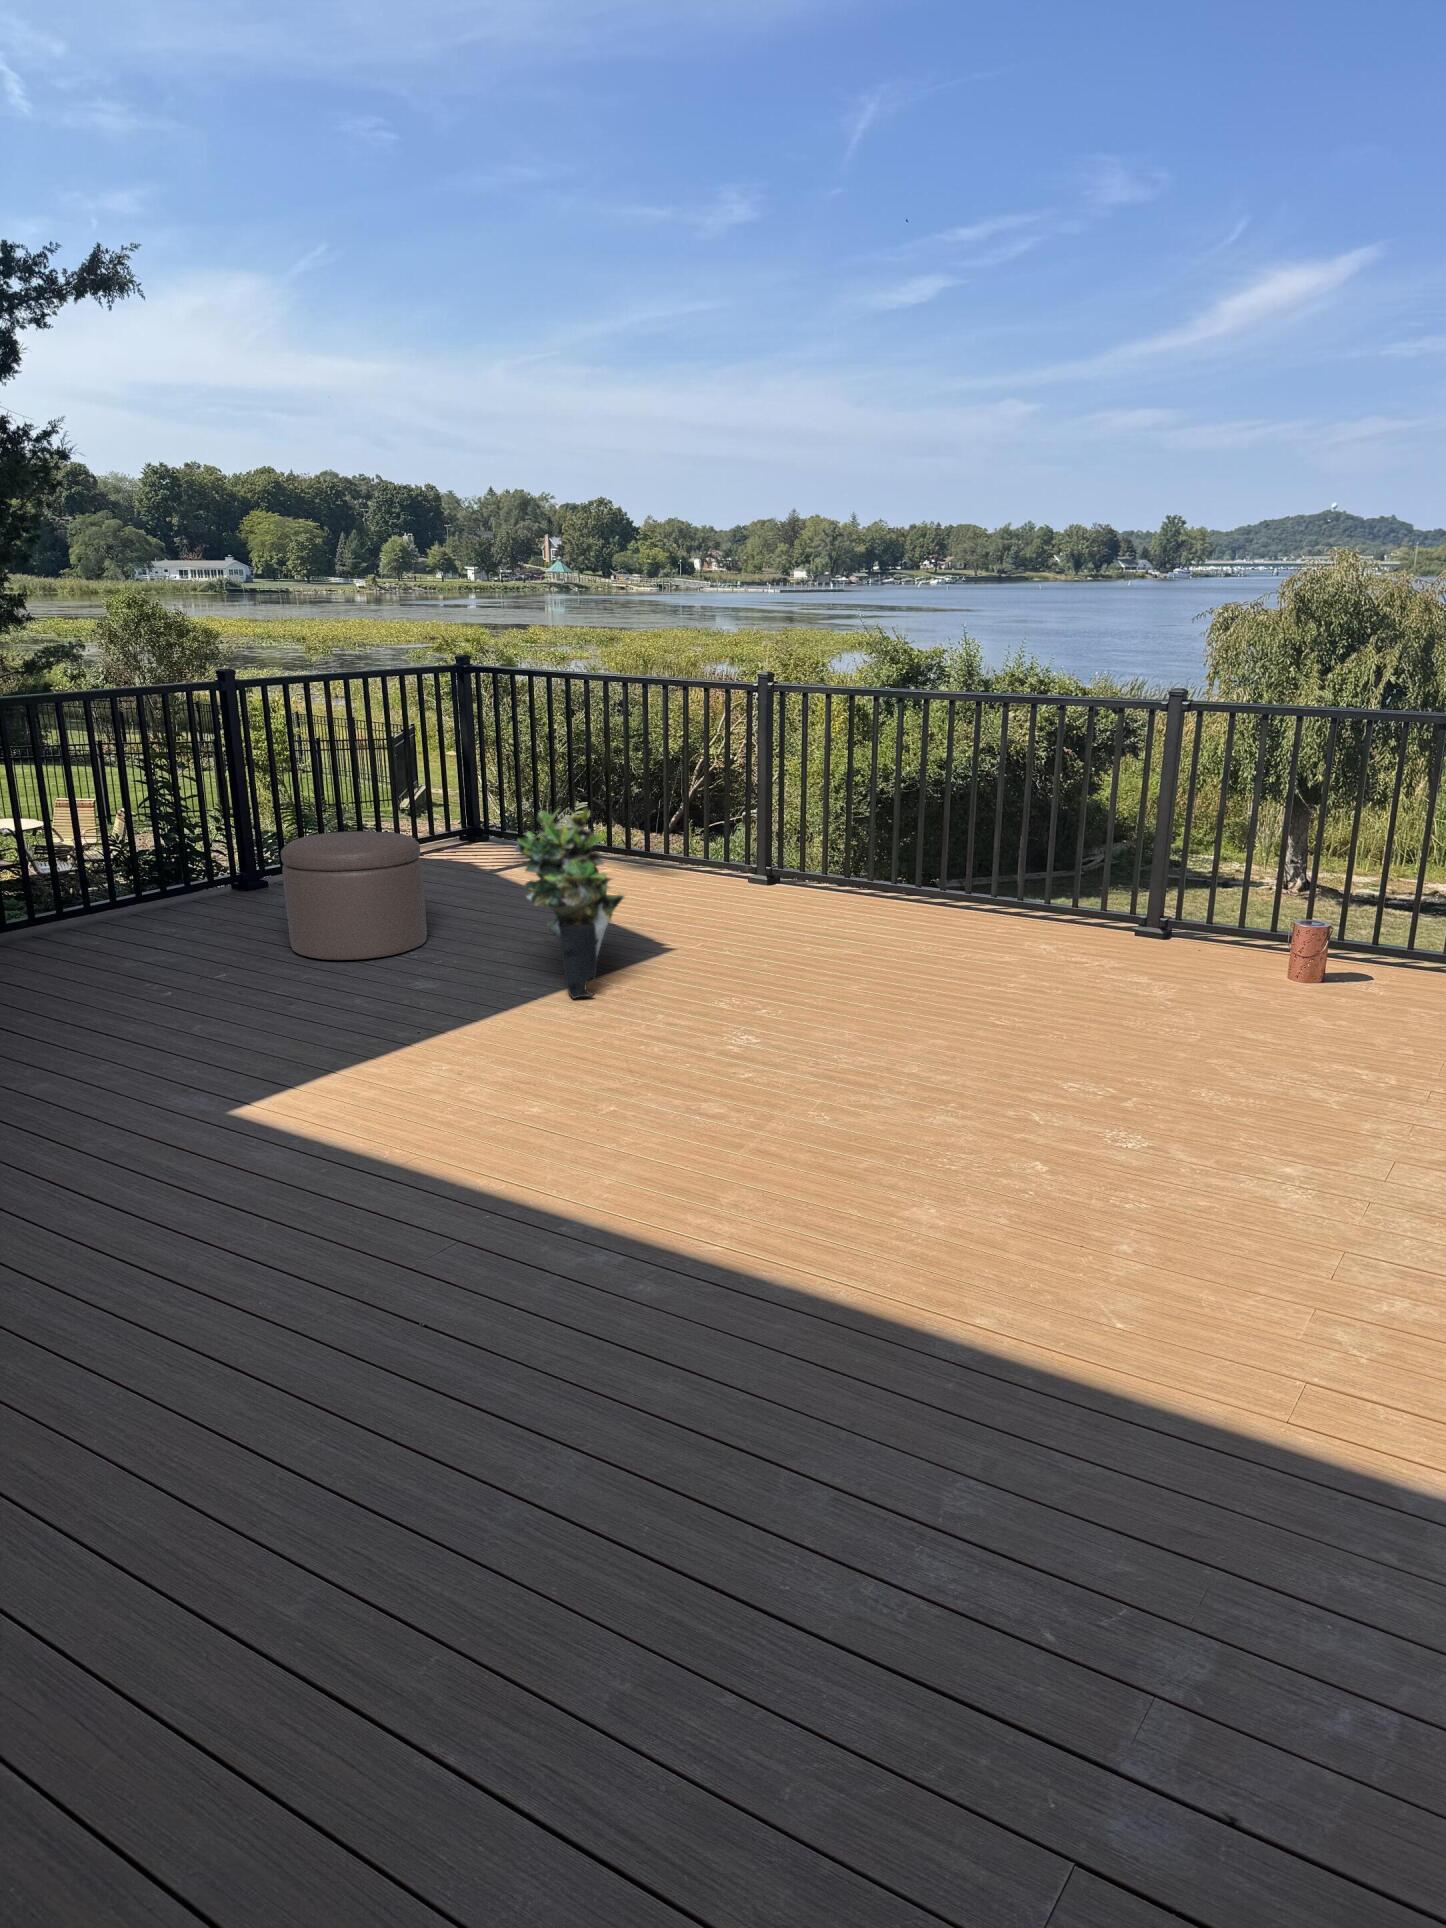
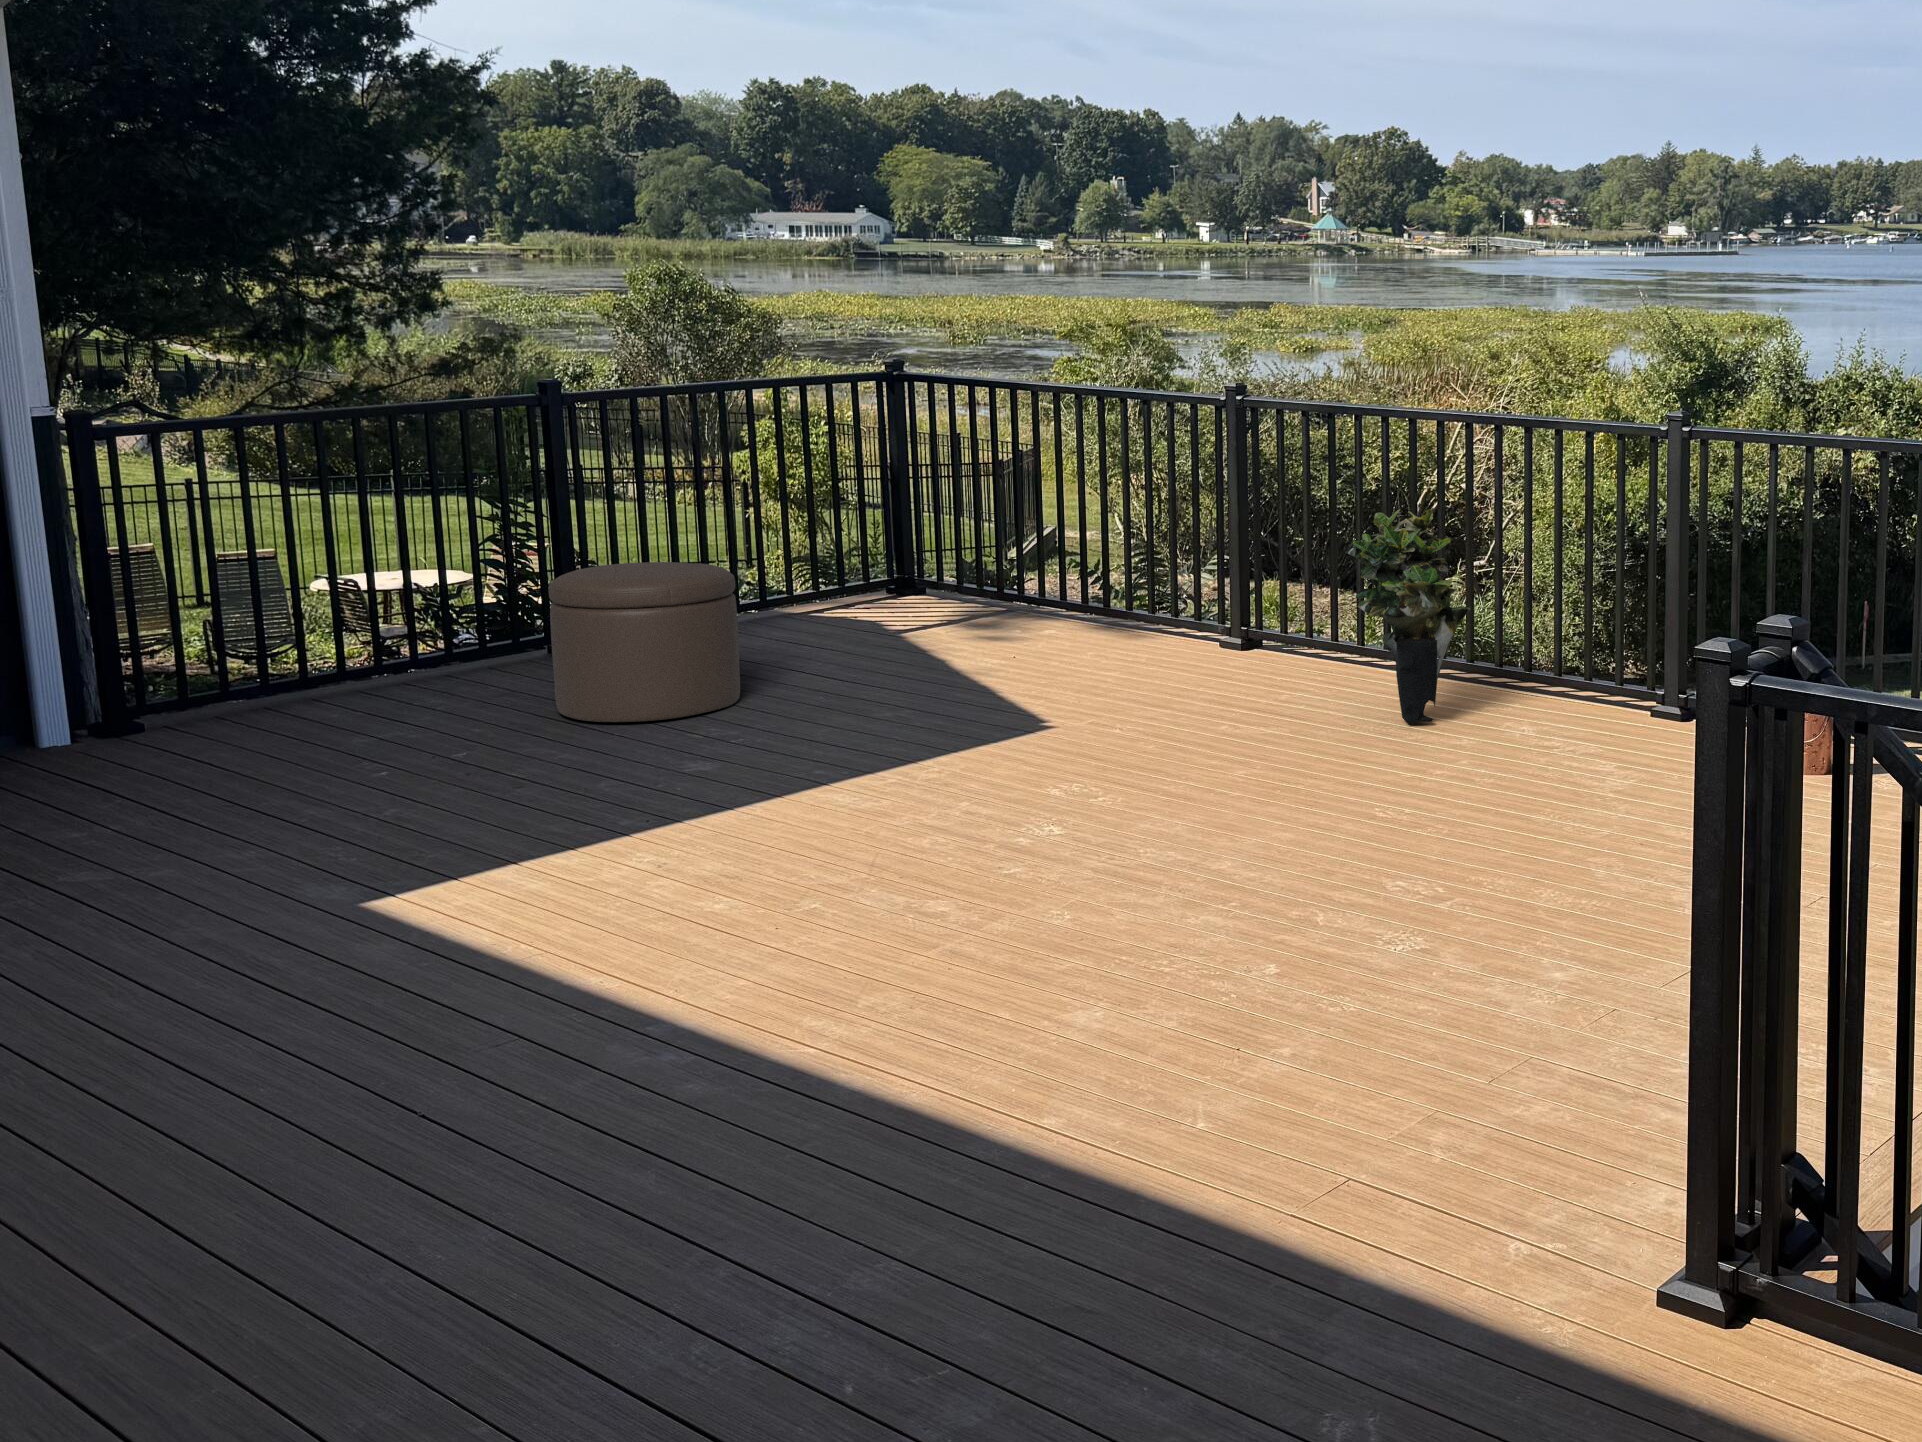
potted plant: present [515,808,624,999] -> present [1348,509,1471,724]

